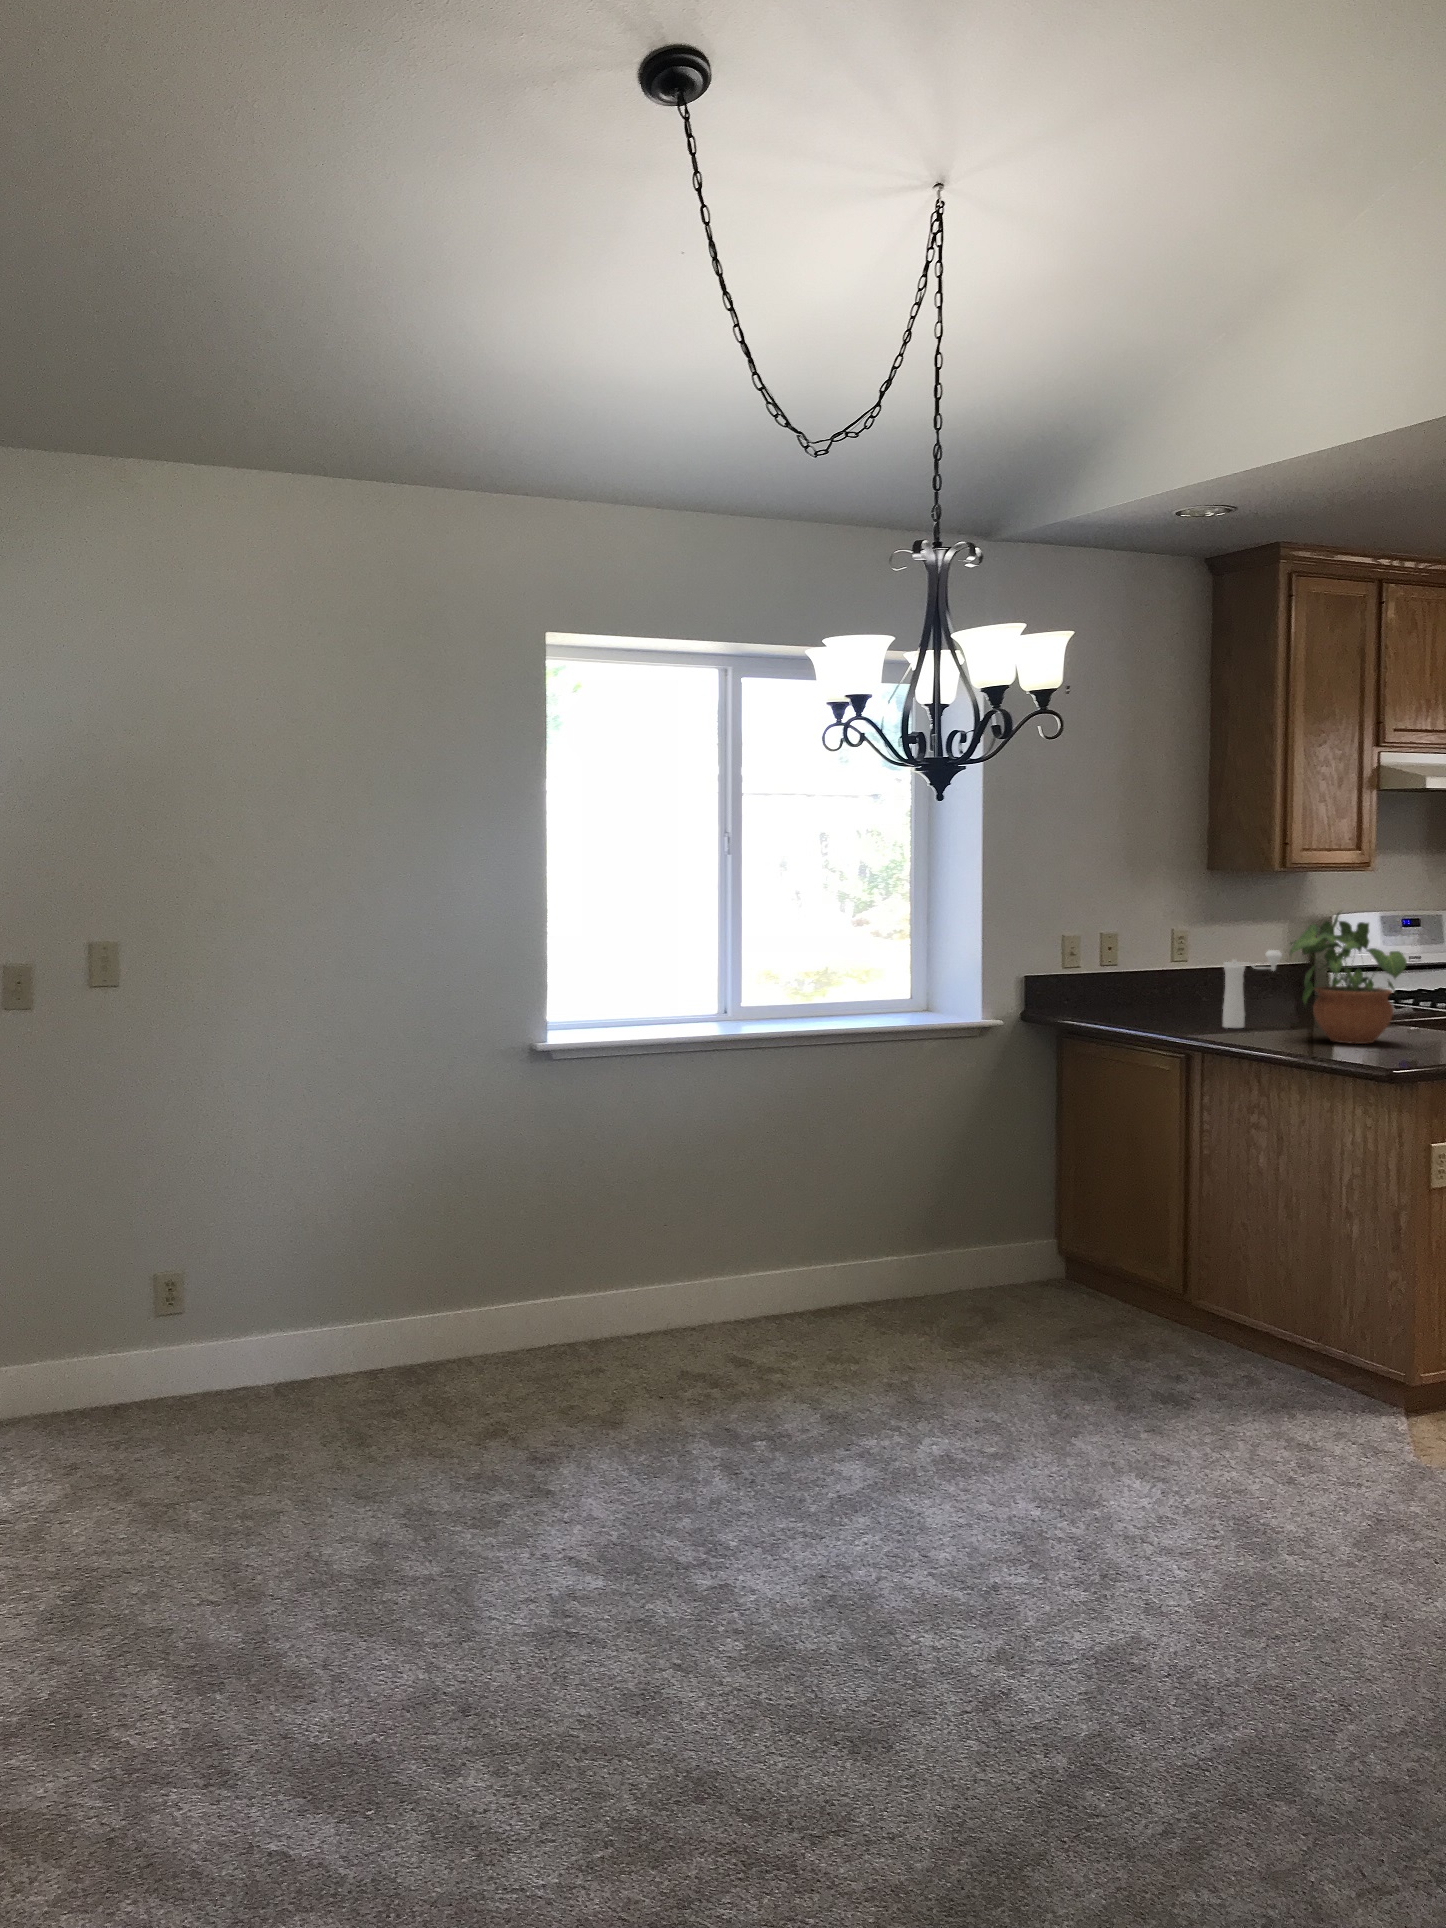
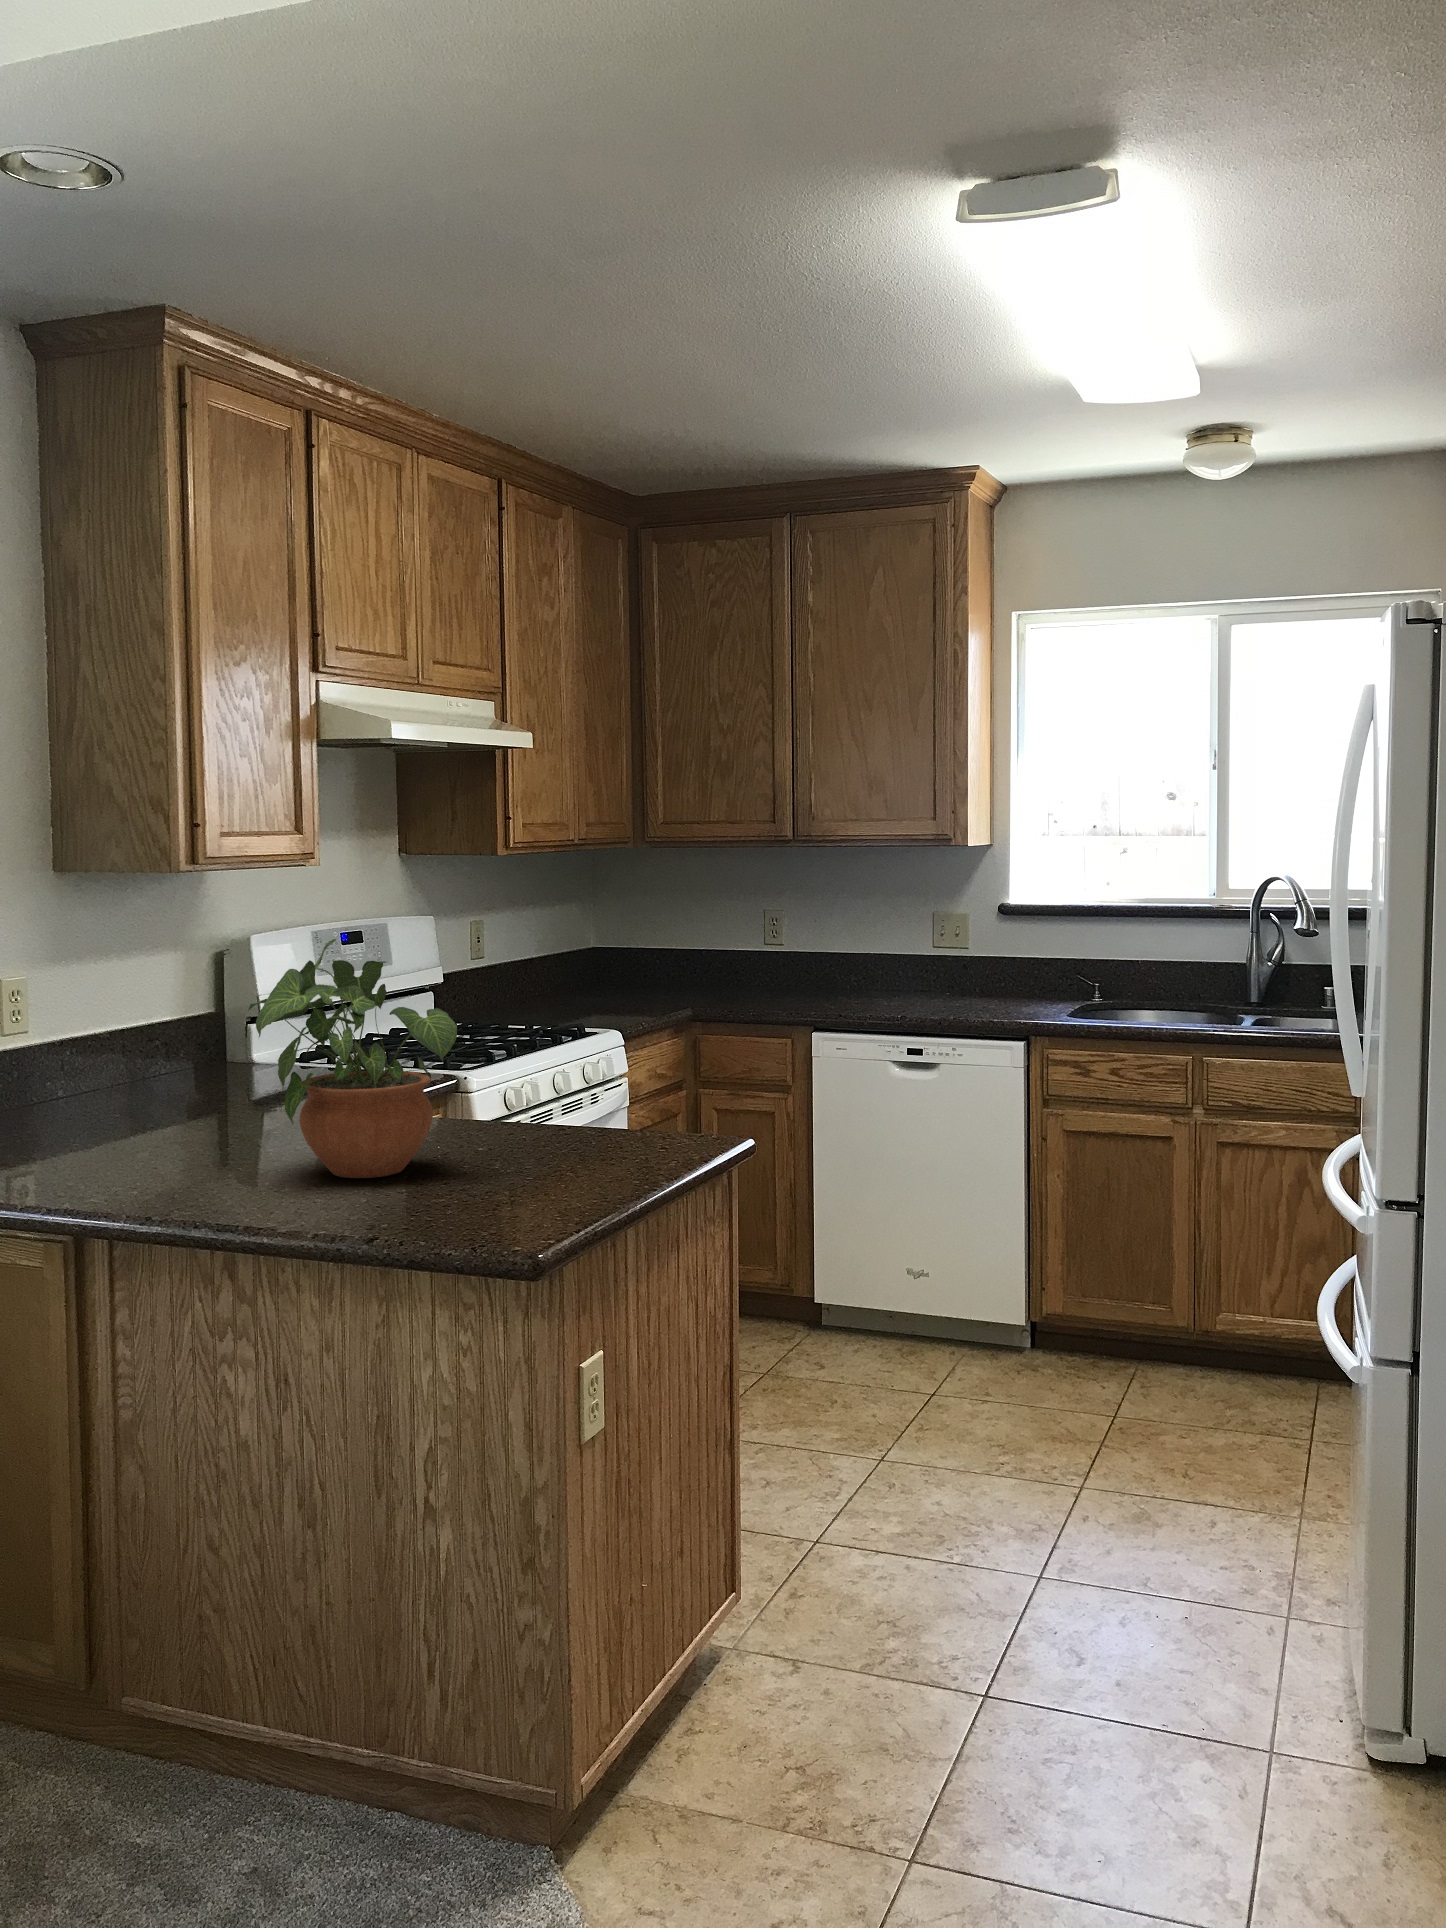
pepper mill: present [1223,950,1282,1028] -> none [120,1013,221,1164]

